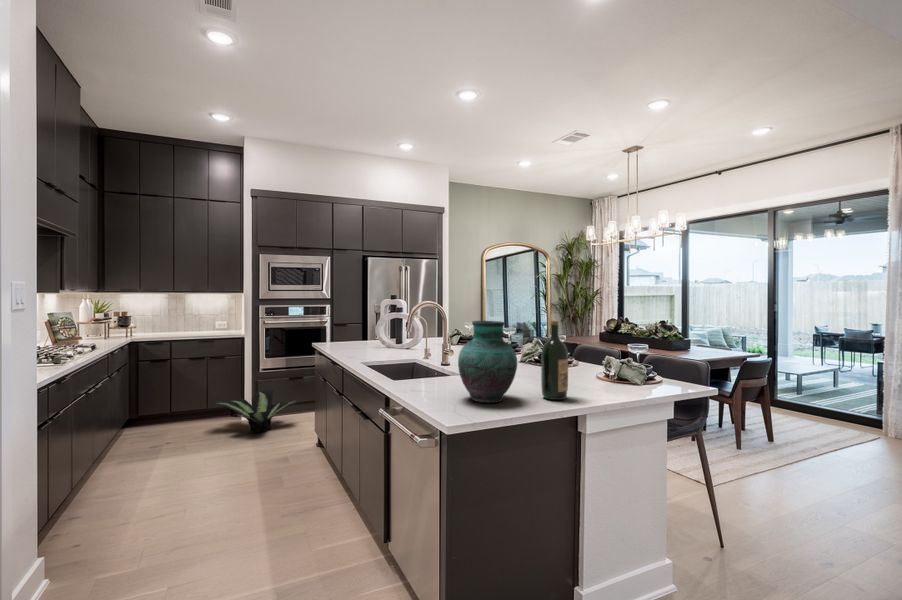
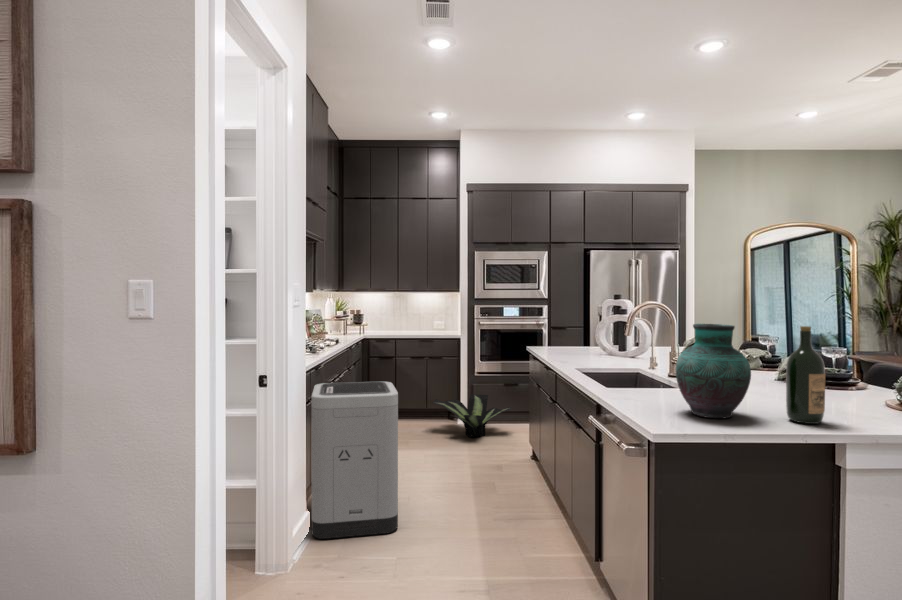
trash can: none [49,390,171,587] -> present [312,382,398,539]

